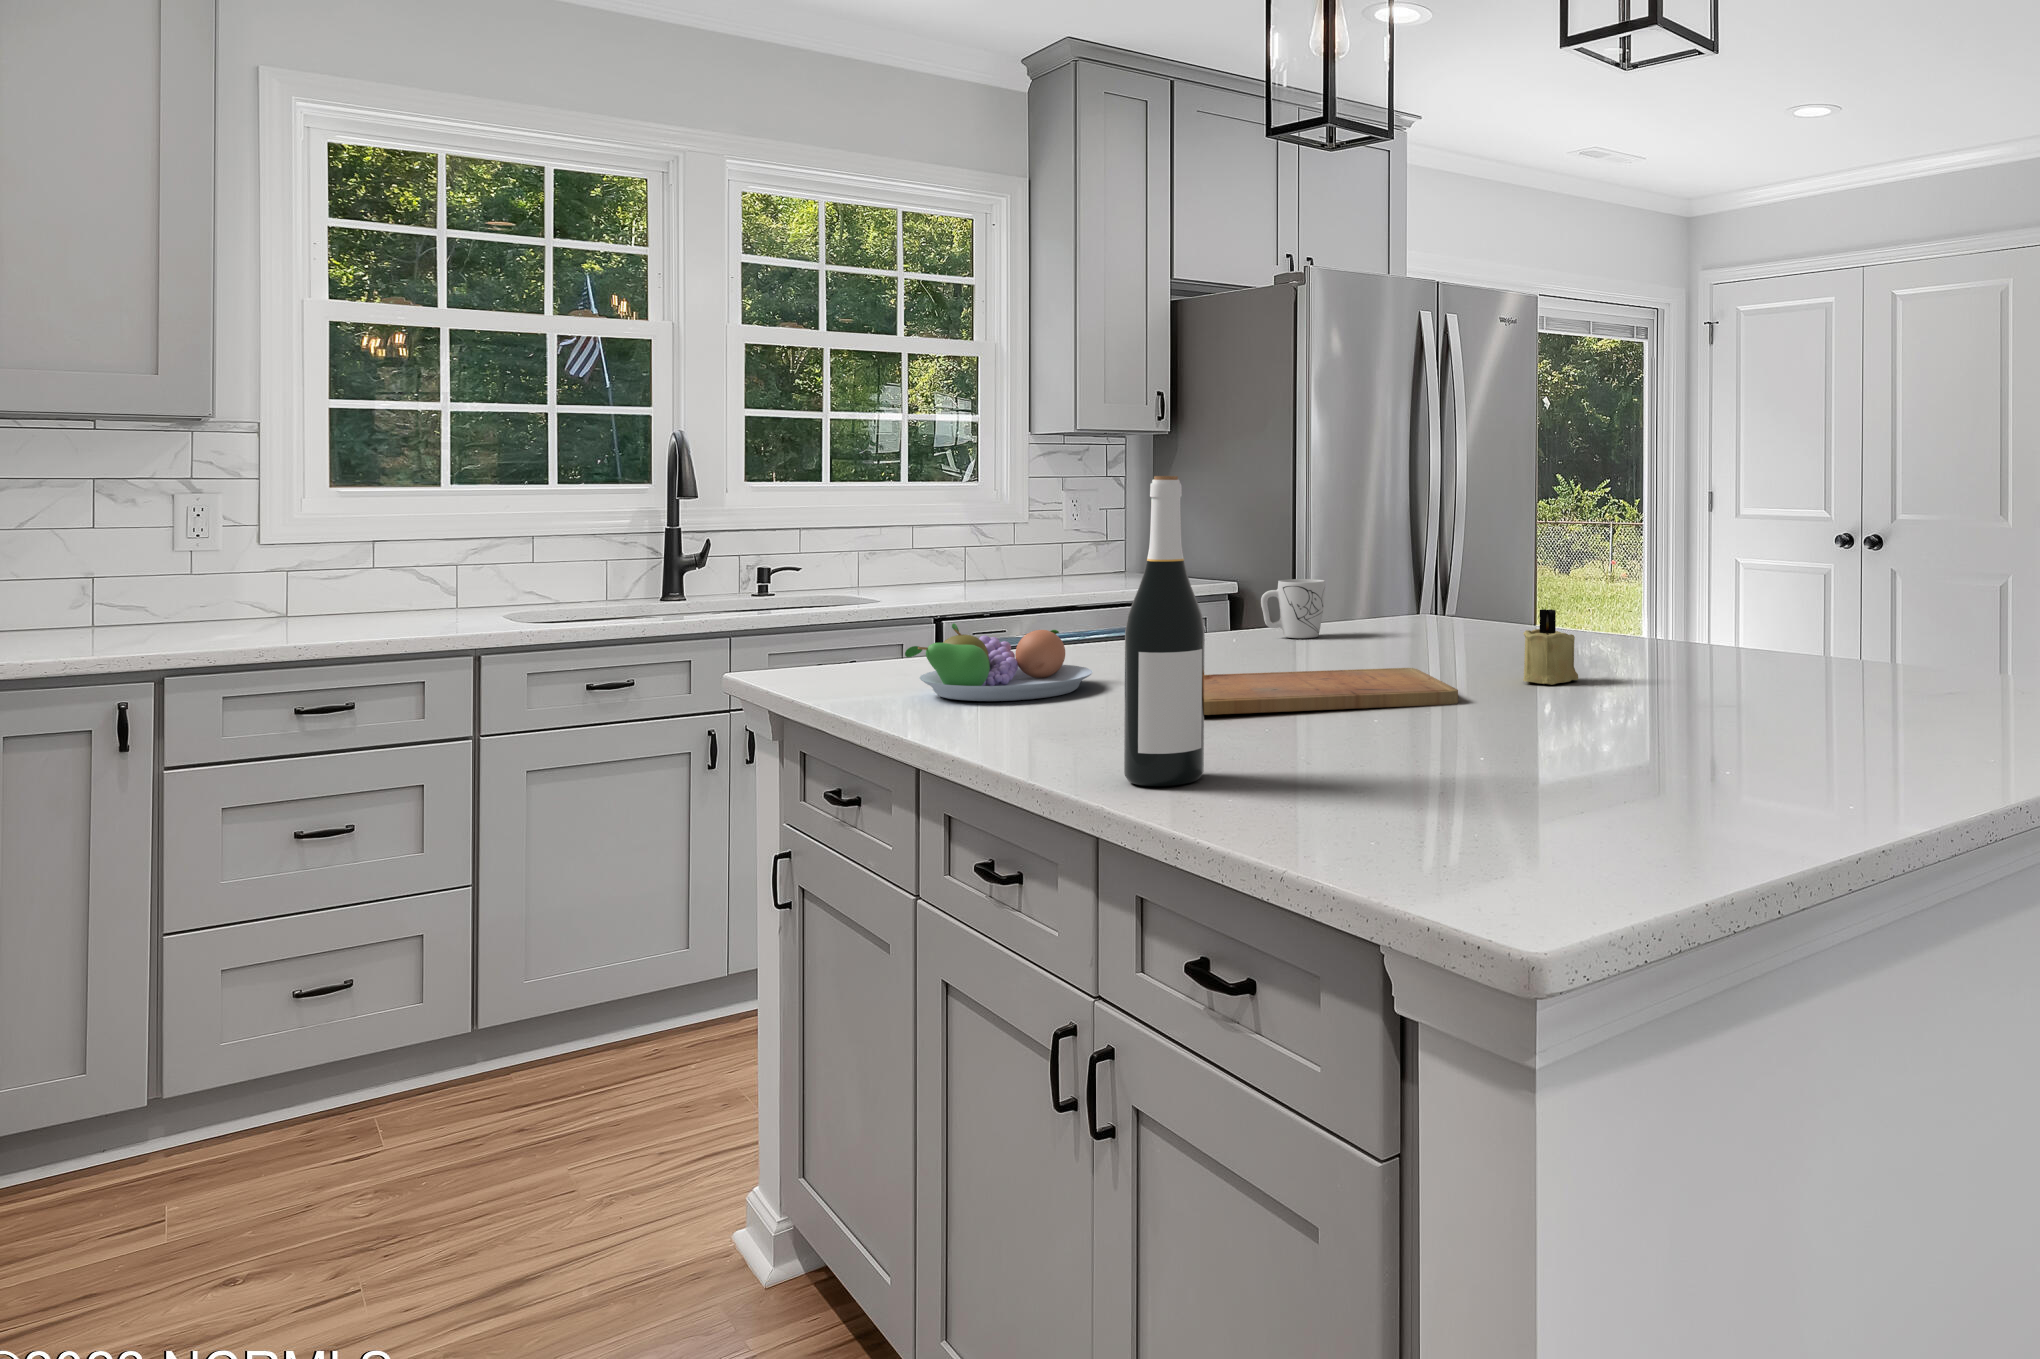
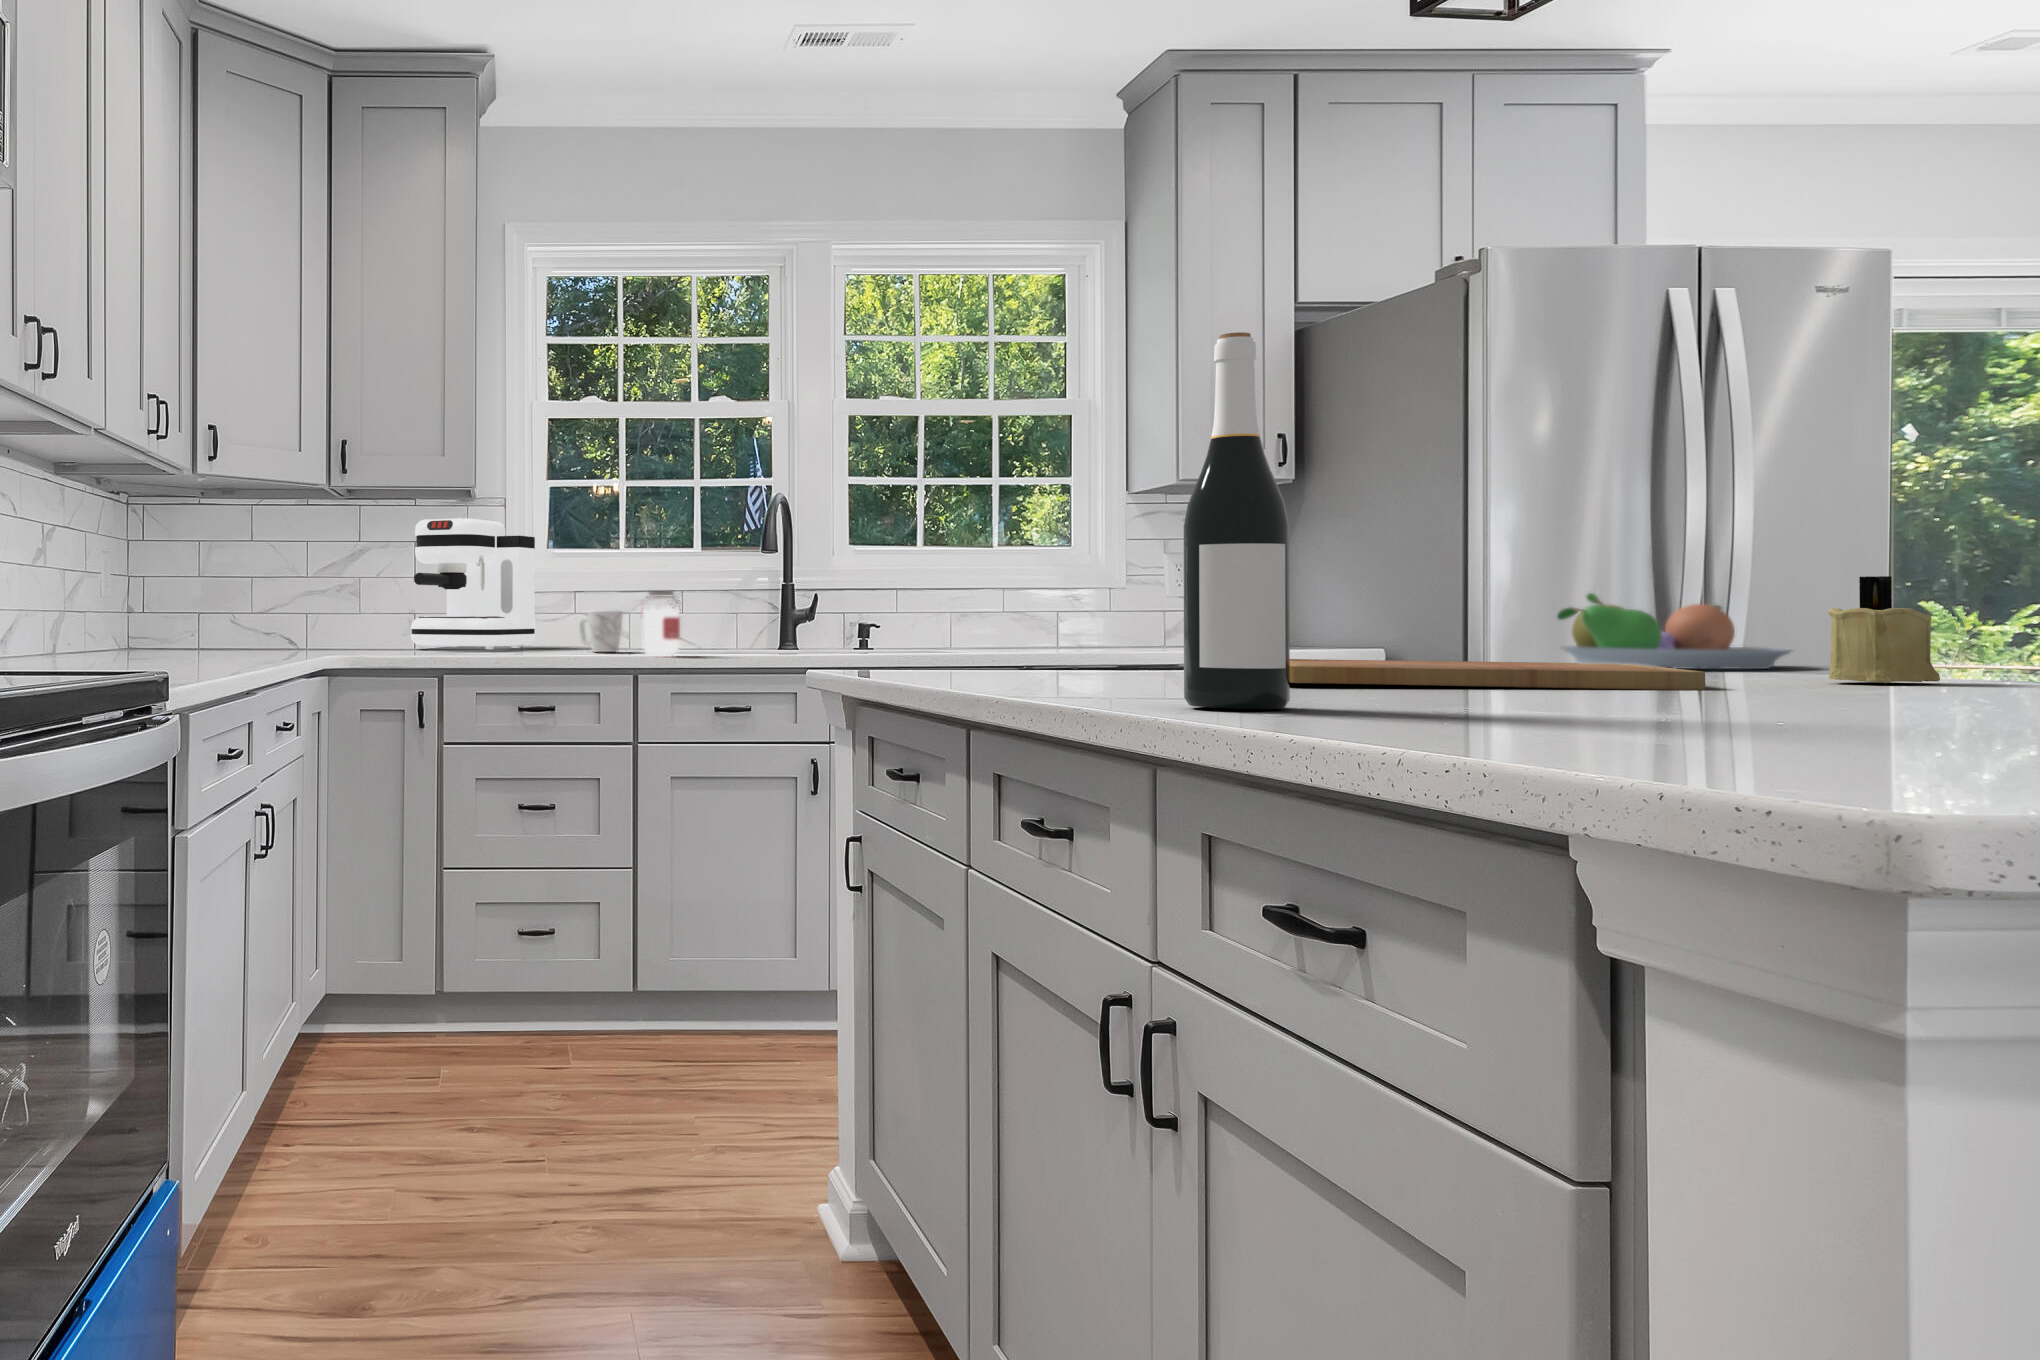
coffee maker: none [112,463,320,633] -> present [411,518,535,649]
jar: none [487,557,540,633] -> present [642,591,680,655]
mug: present [1261,579,1325,638] -> present [579,611,623,652]
fruit bowl: present [905,623,1092,701] -> present [1557,593,1792,669]

